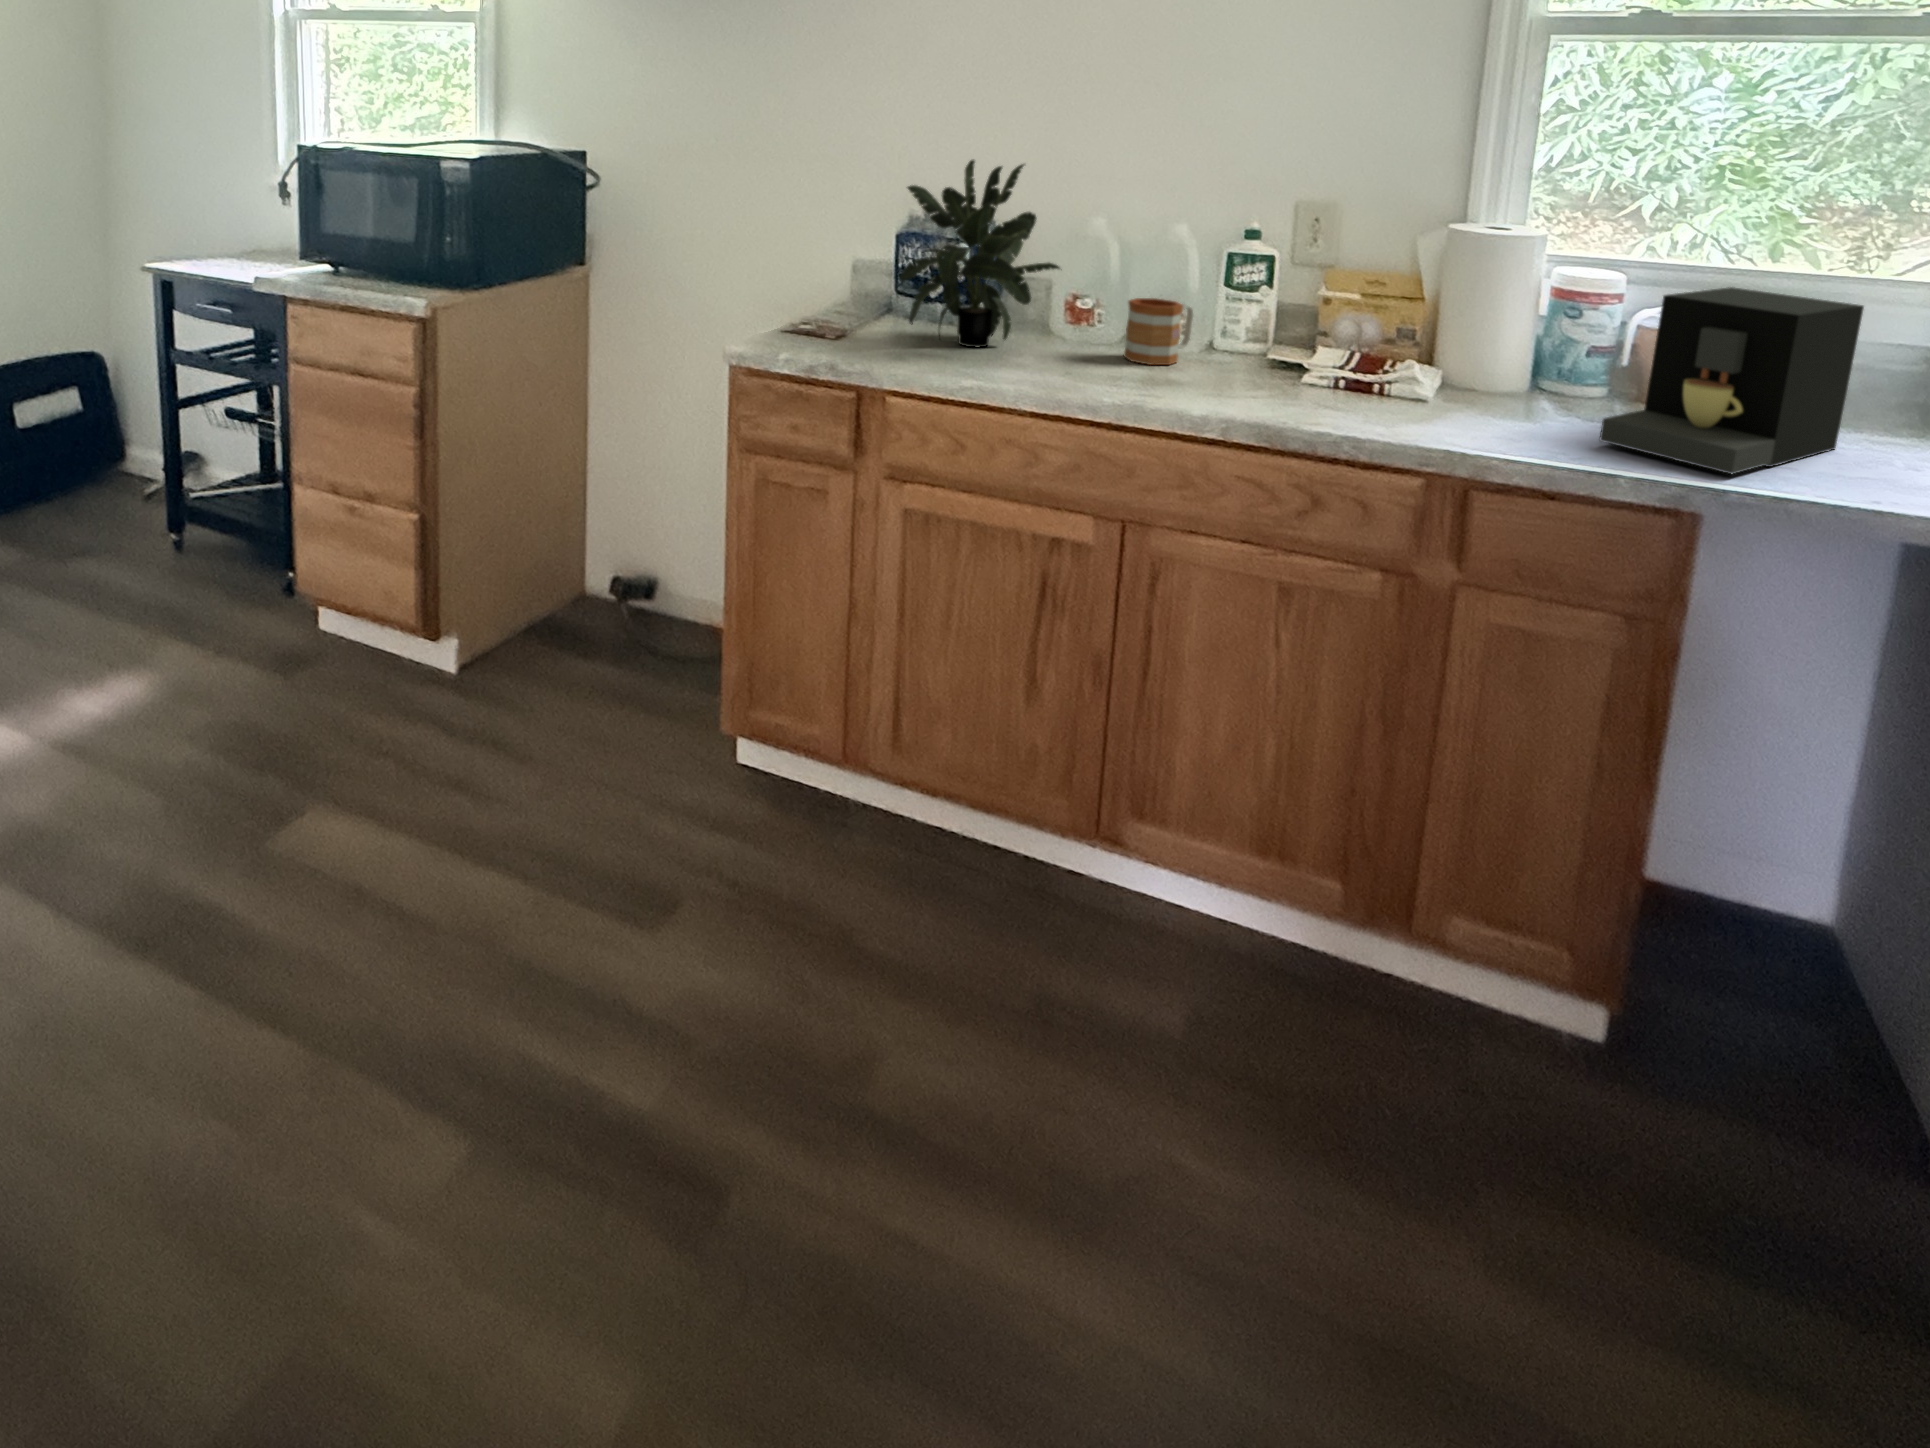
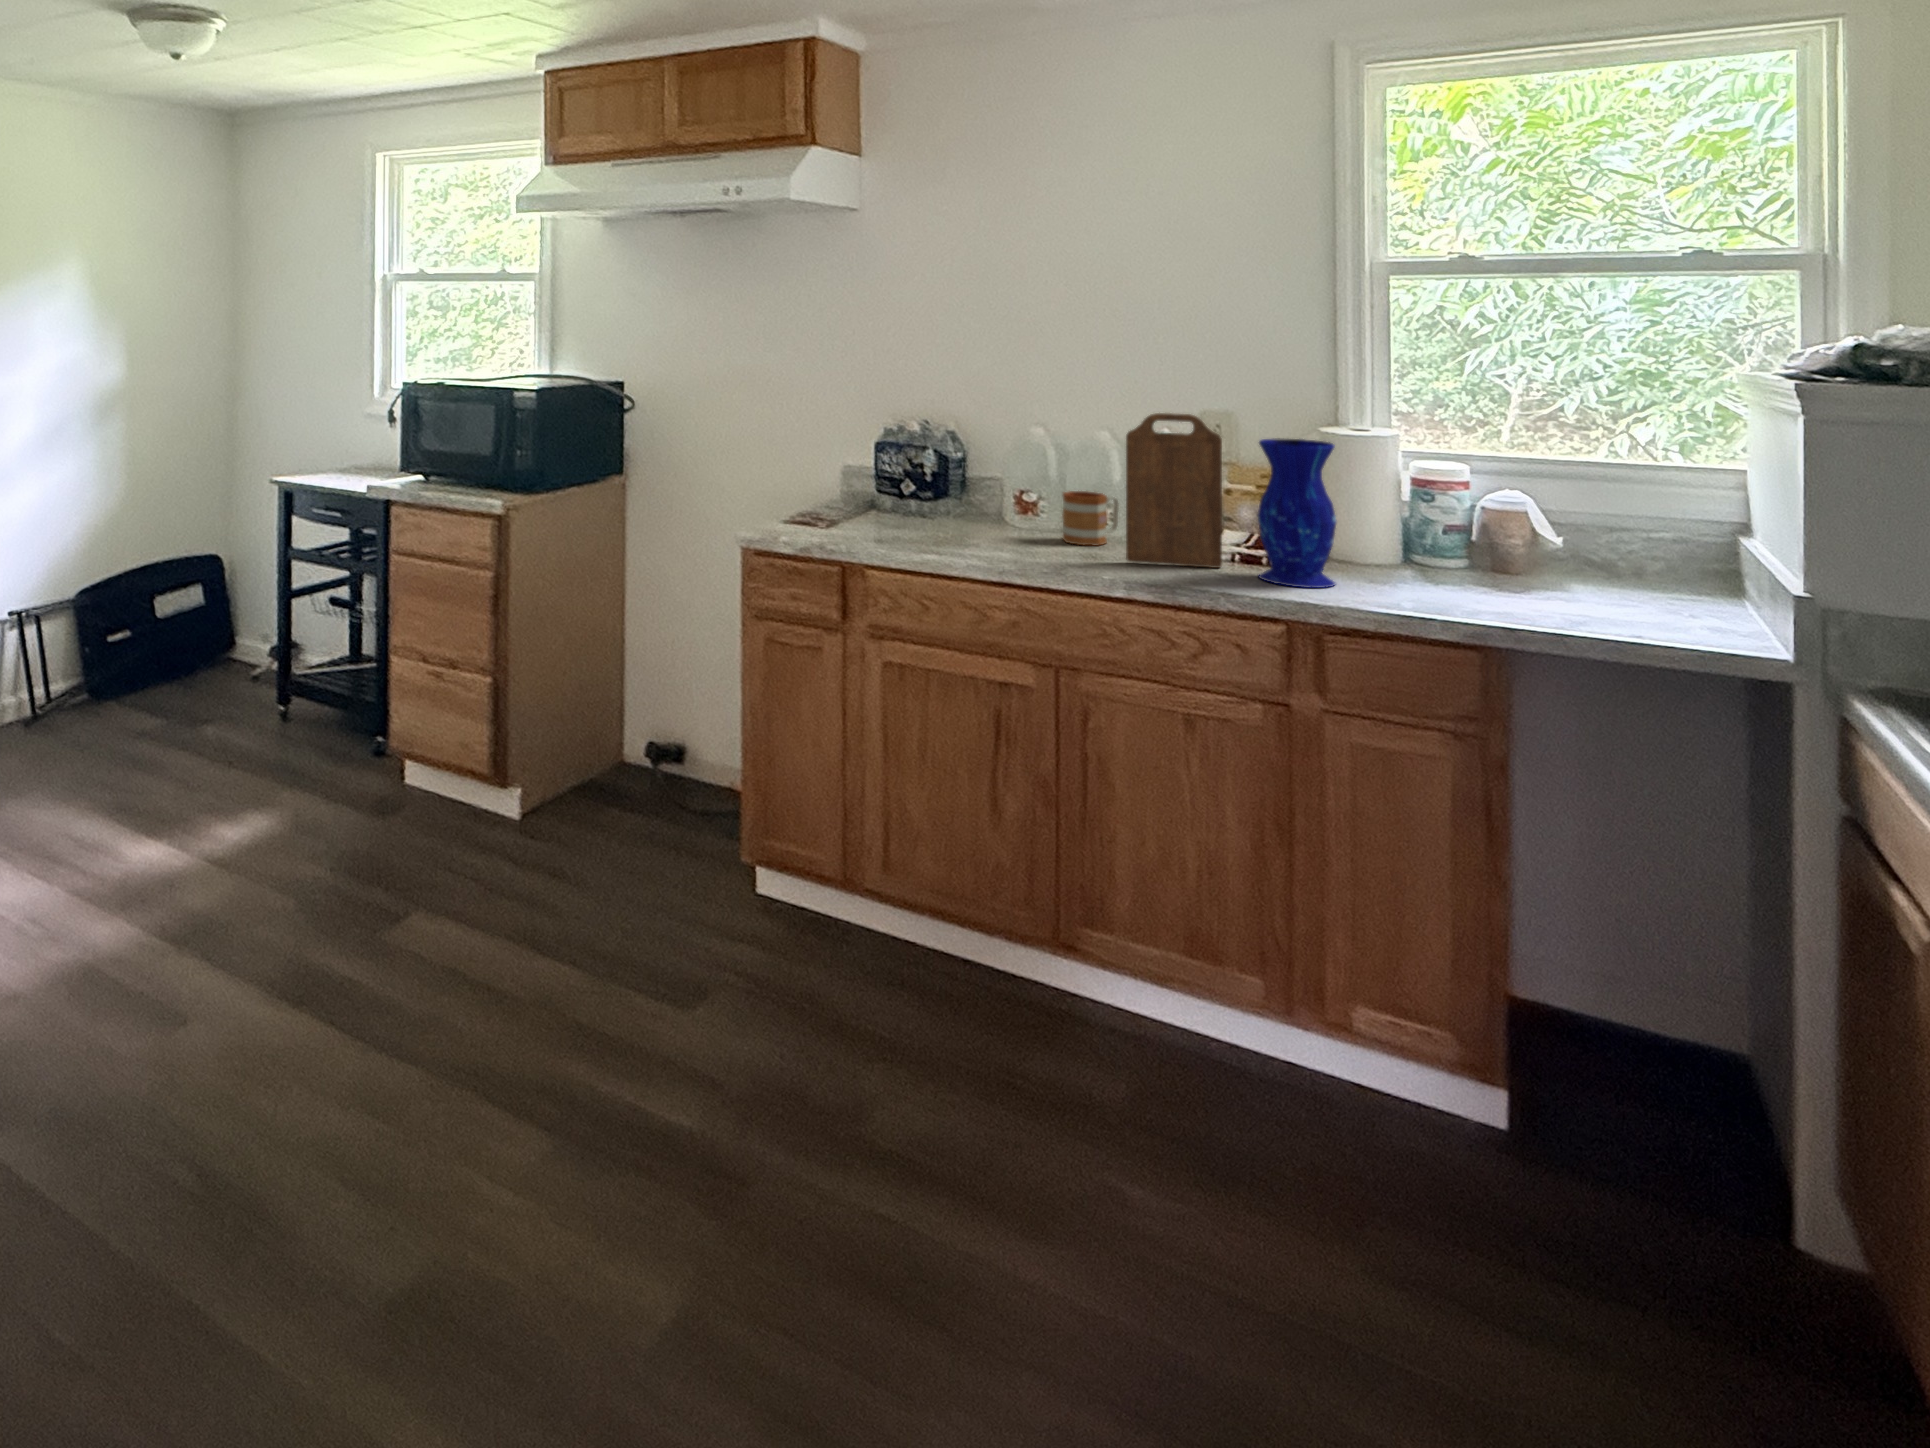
potted plant: present [900,160,1060,347] -> none [877,382,1006,533]
cutting board: none [1212,204,1348,398] -> present [1126,413,1222,568]
vase: none [1377,239,1498,427] -> present [1258,438,1336,588]
coffee maker: present [1600,287,1864,474] -> none [1430,473,1639,618]

